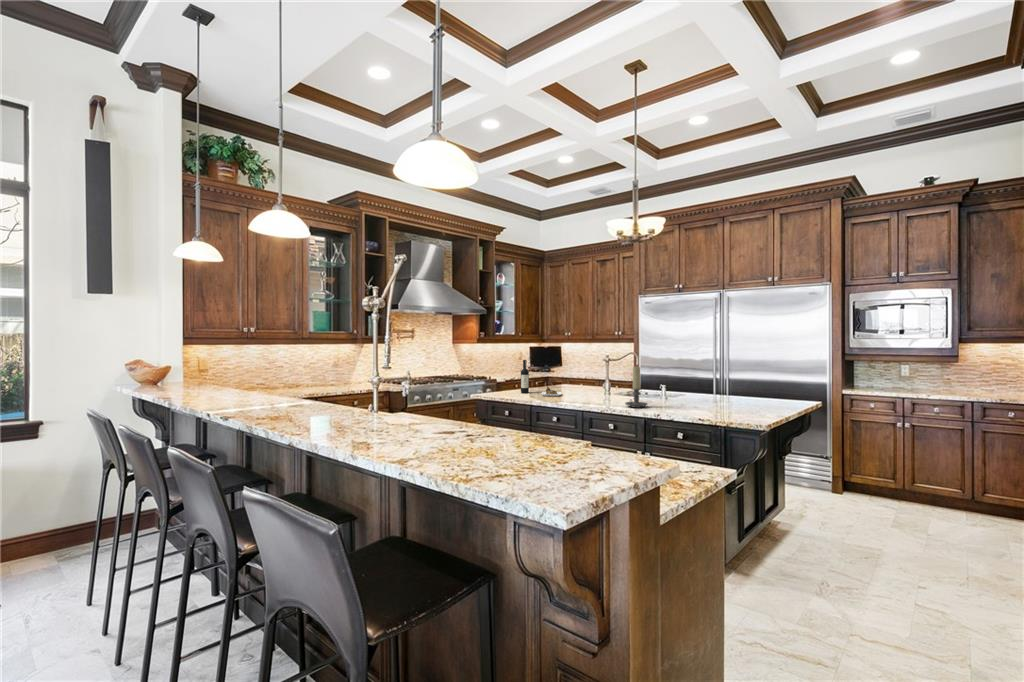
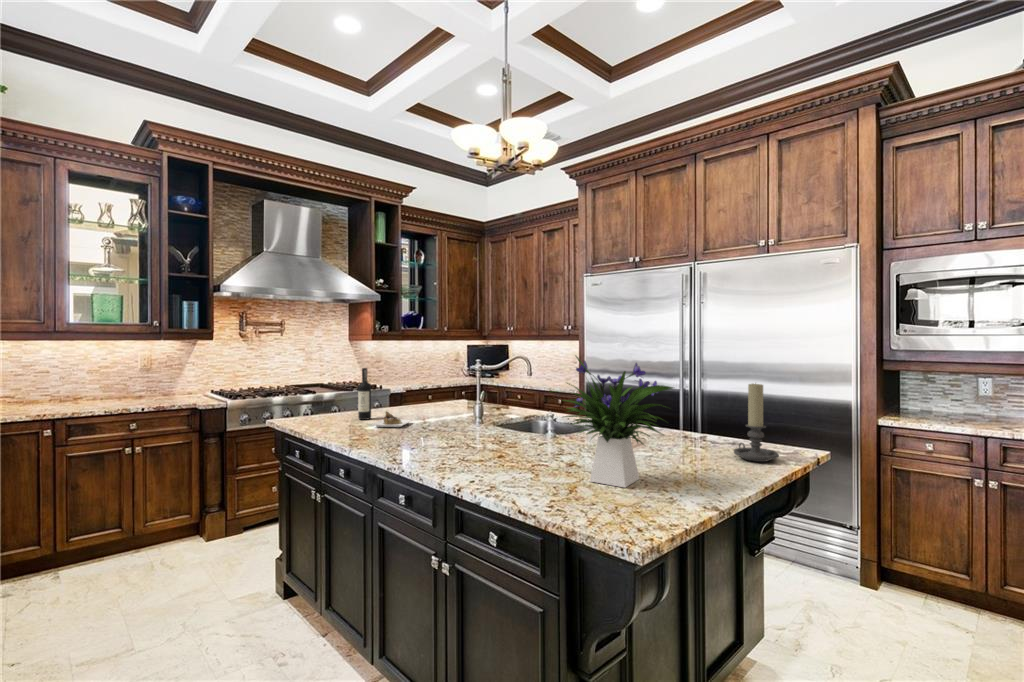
flower arrangement: none [691,349,754,413] -> present [552,356,673,487]
candle holder: present [625,367,647,408] -> present [734,384,779,462]

